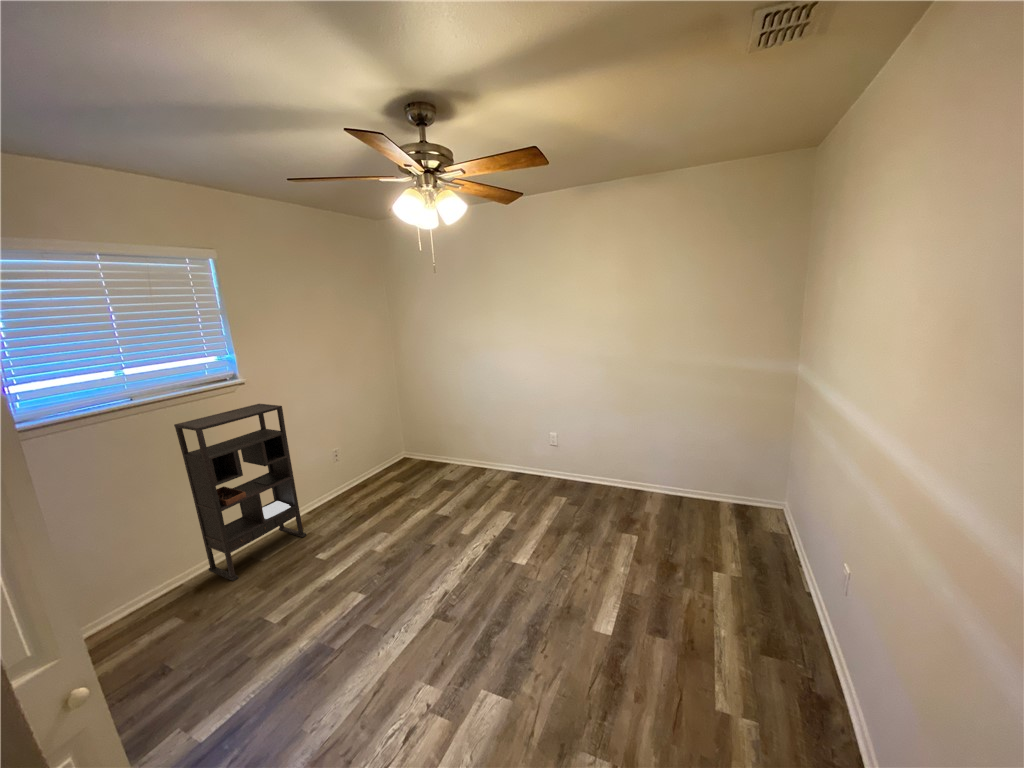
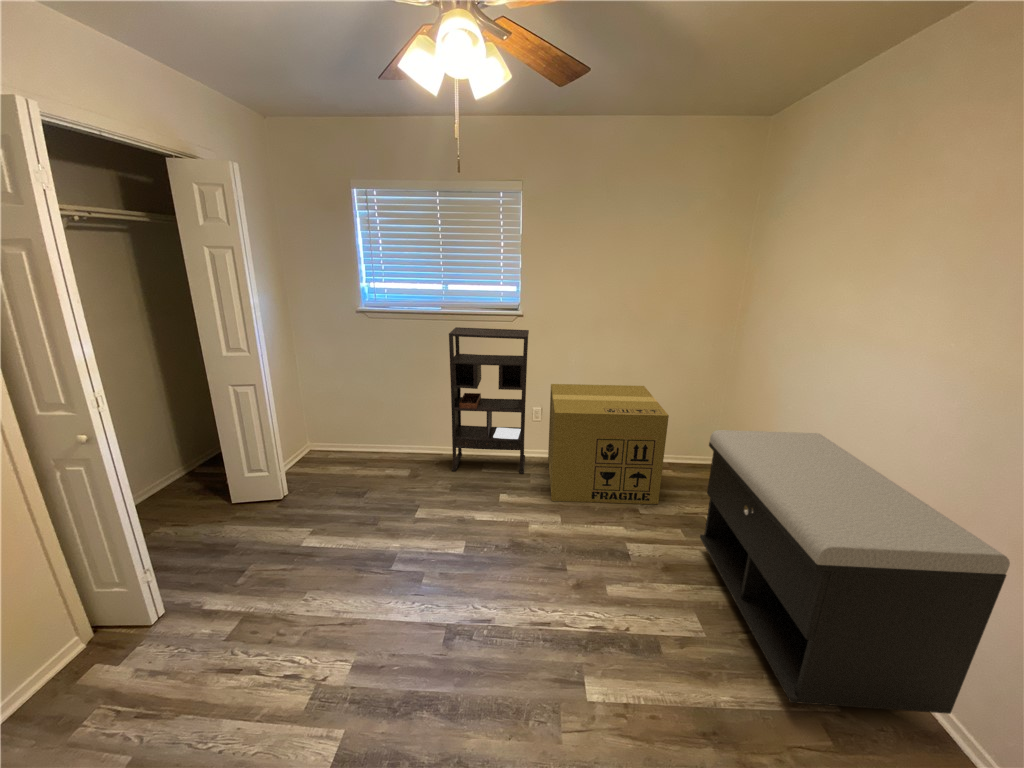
storage bench: none [455,401,581,505] -> present [700,430,1010,714]
cardboard box: none [291,420,416,531] -> present [548,384,669,504]

